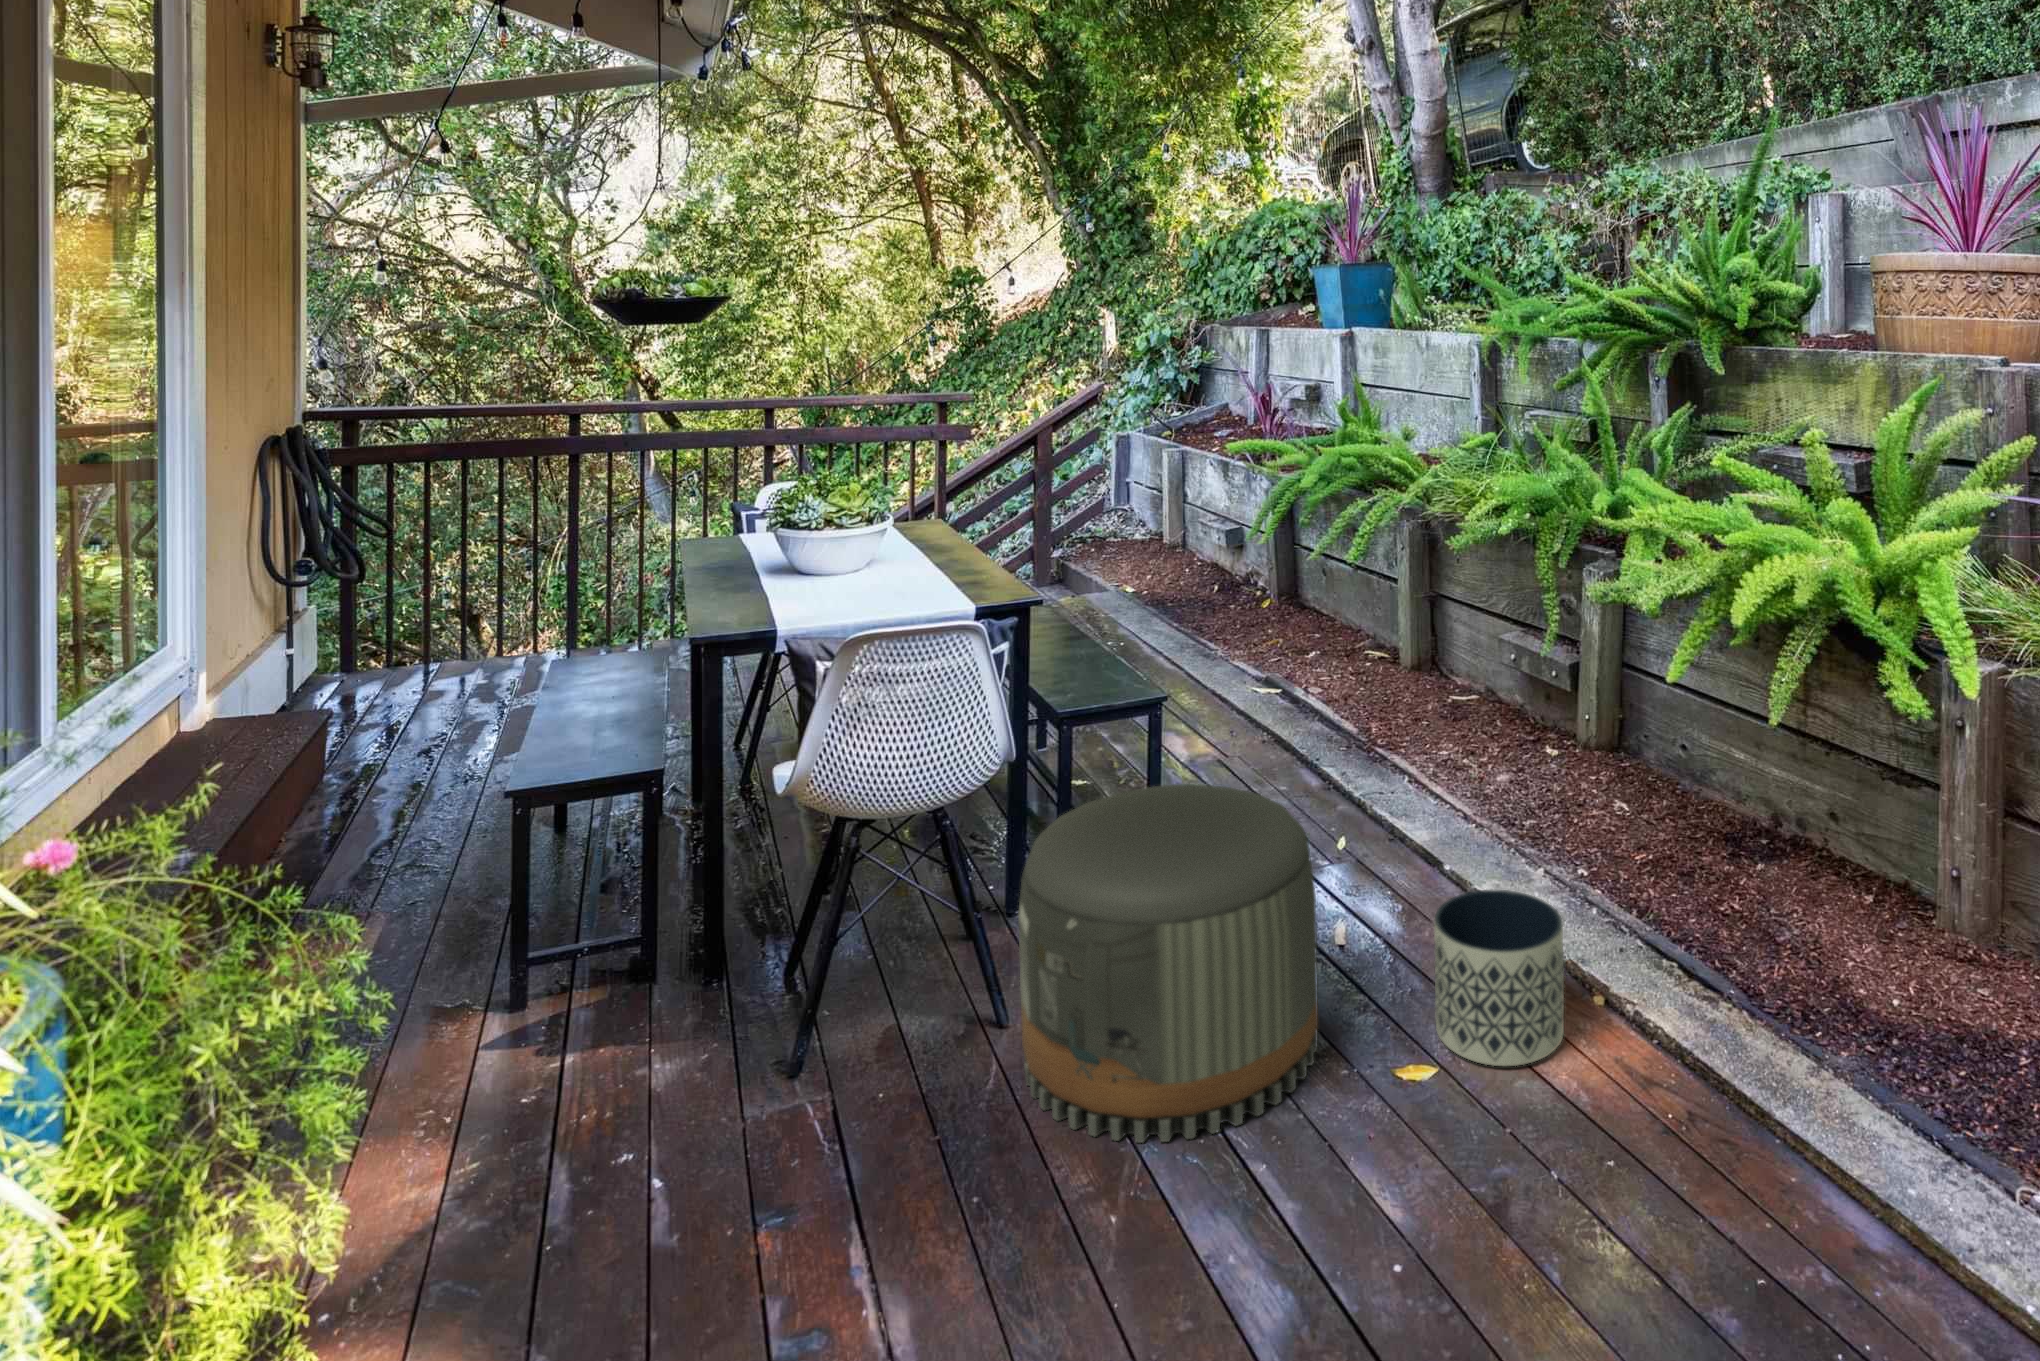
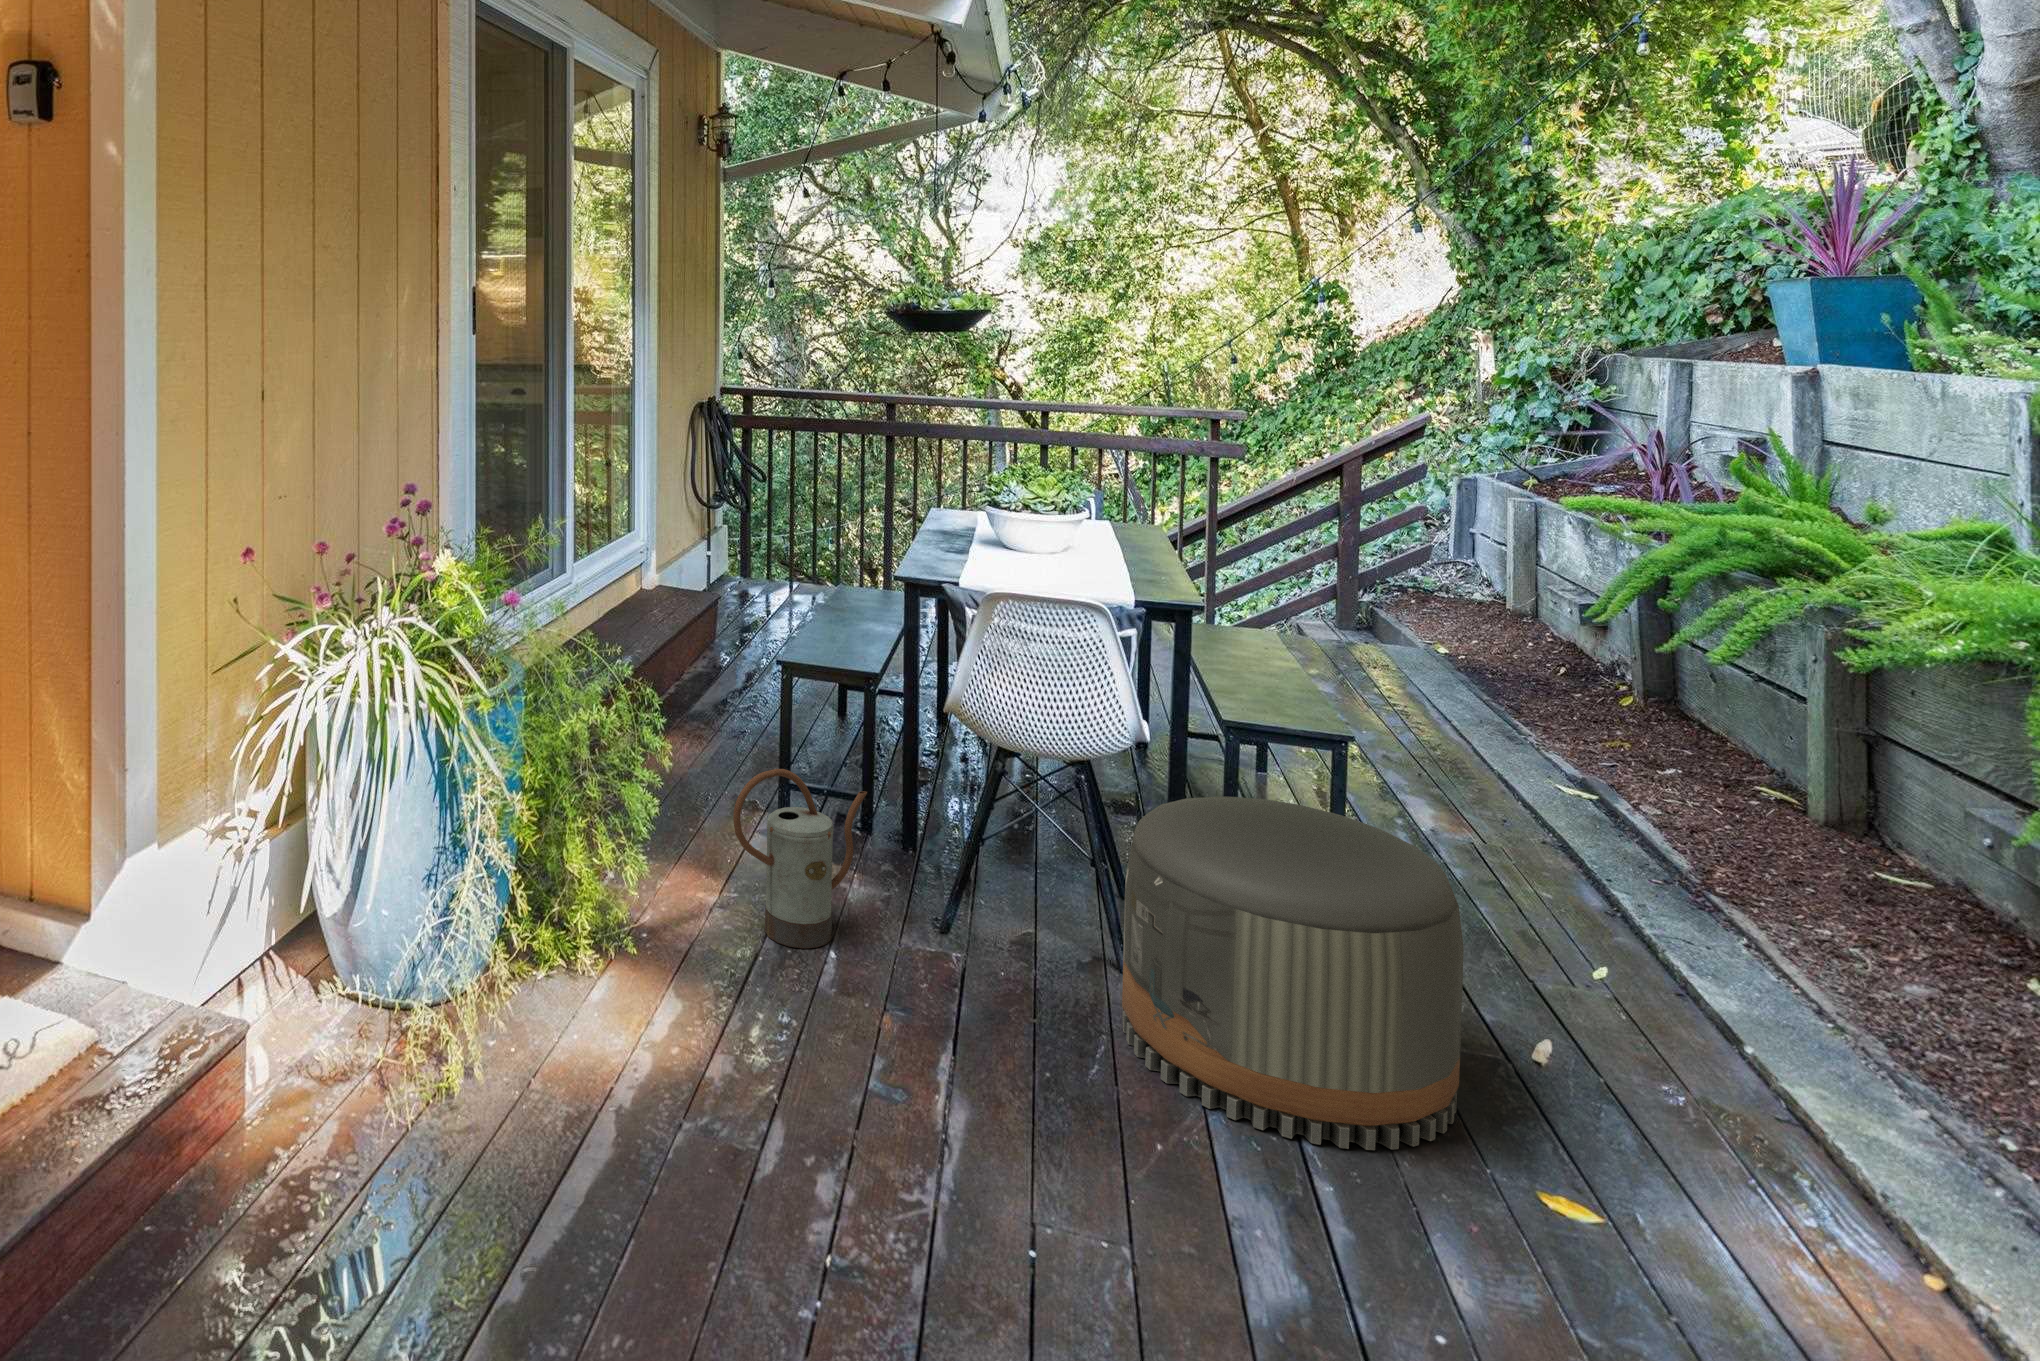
planter: present [1434,890,1564,1066] -> none [1620,1048,1840,1286]
watering can: none [487,942,682,1209] -> present [733,769,867,948]

